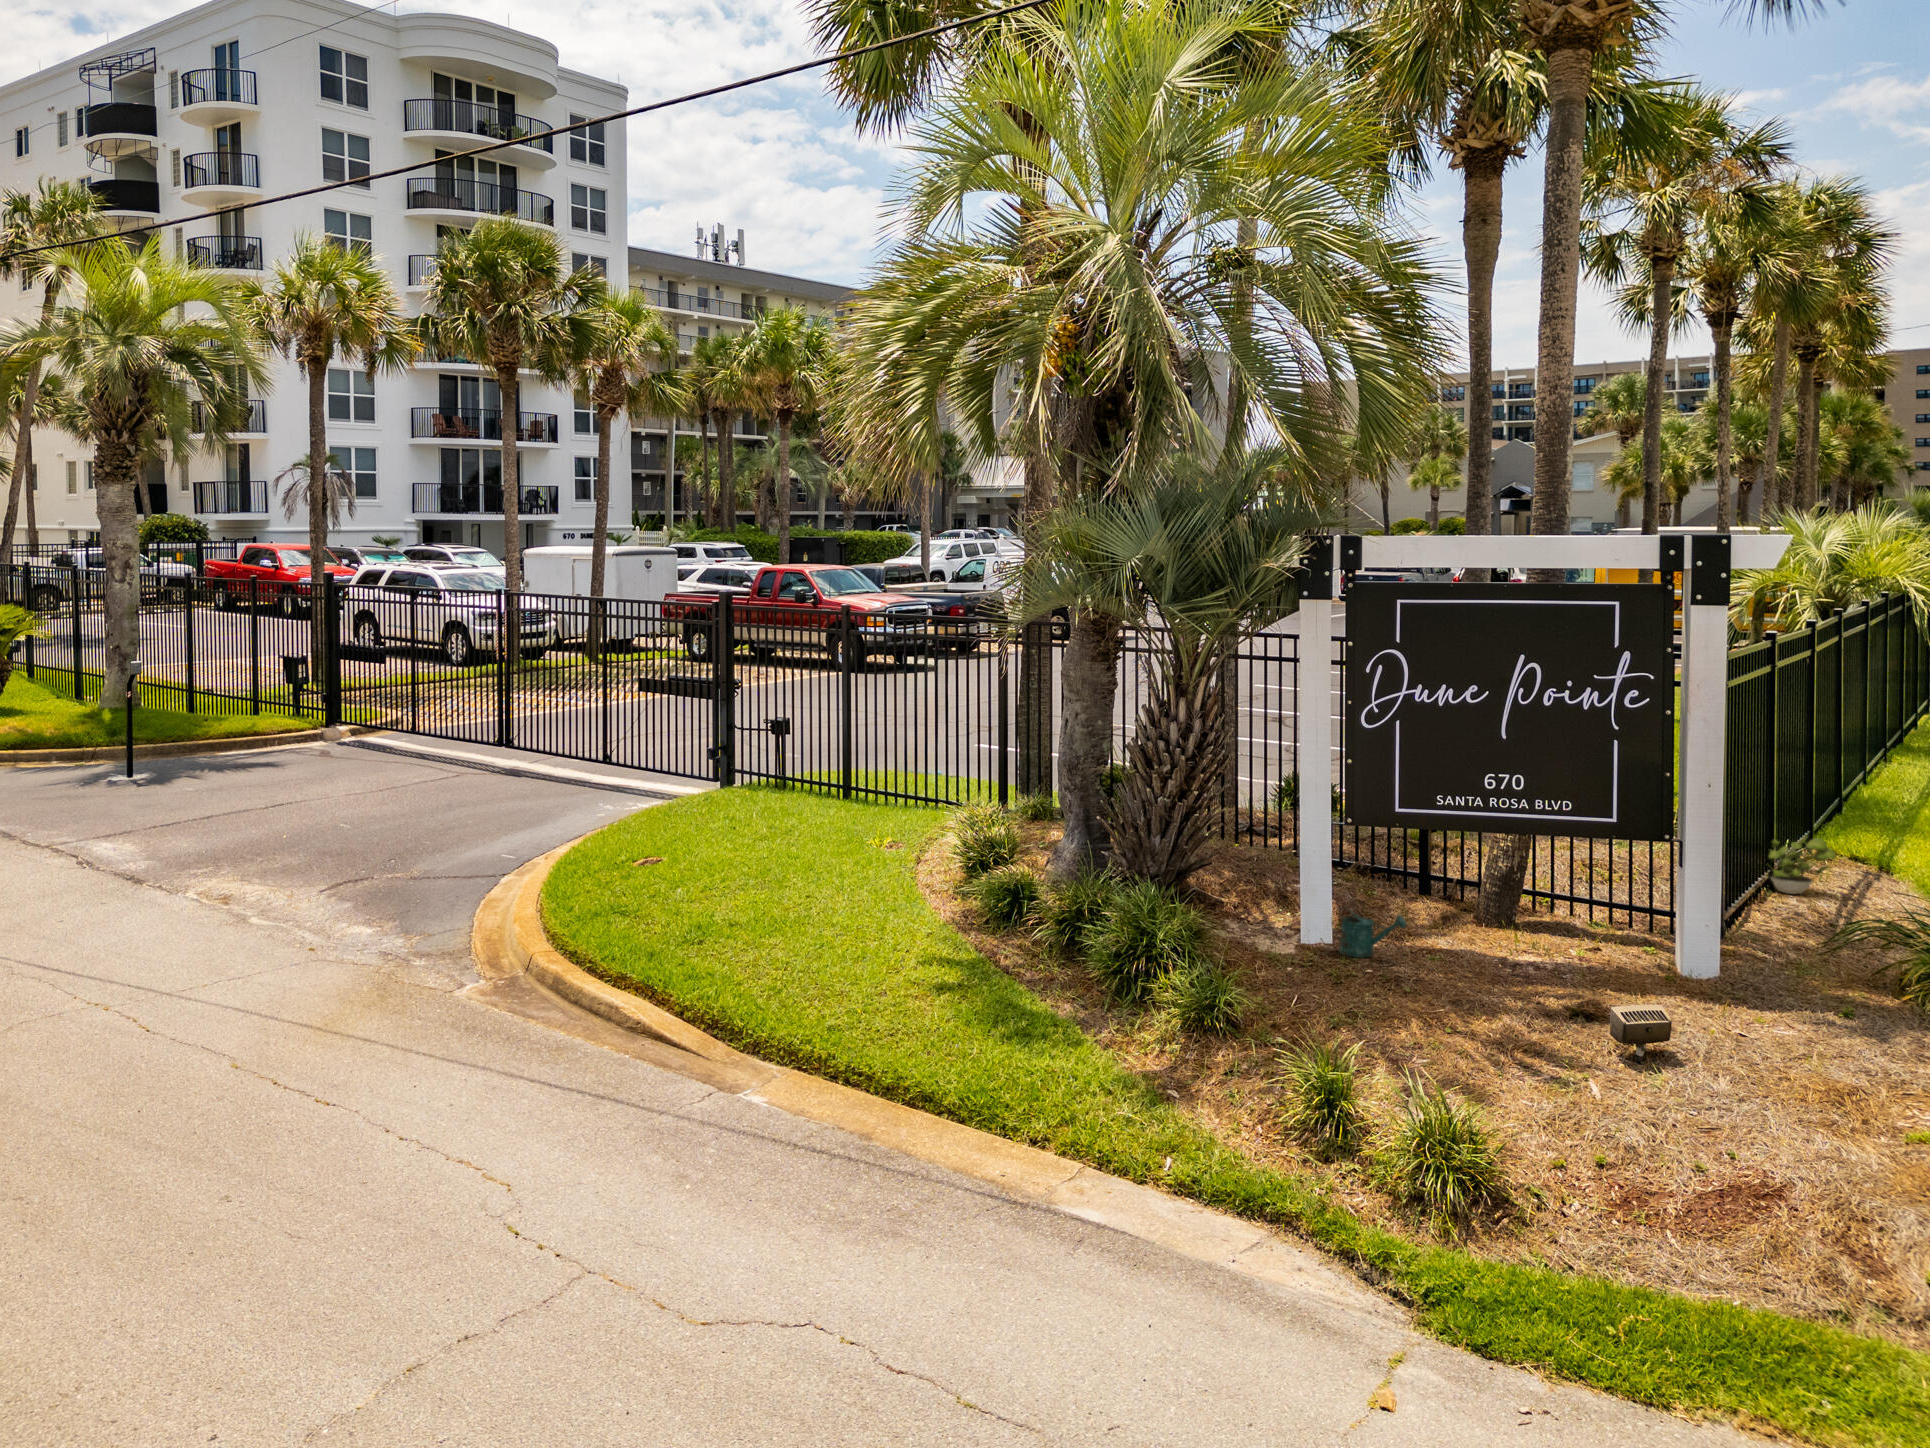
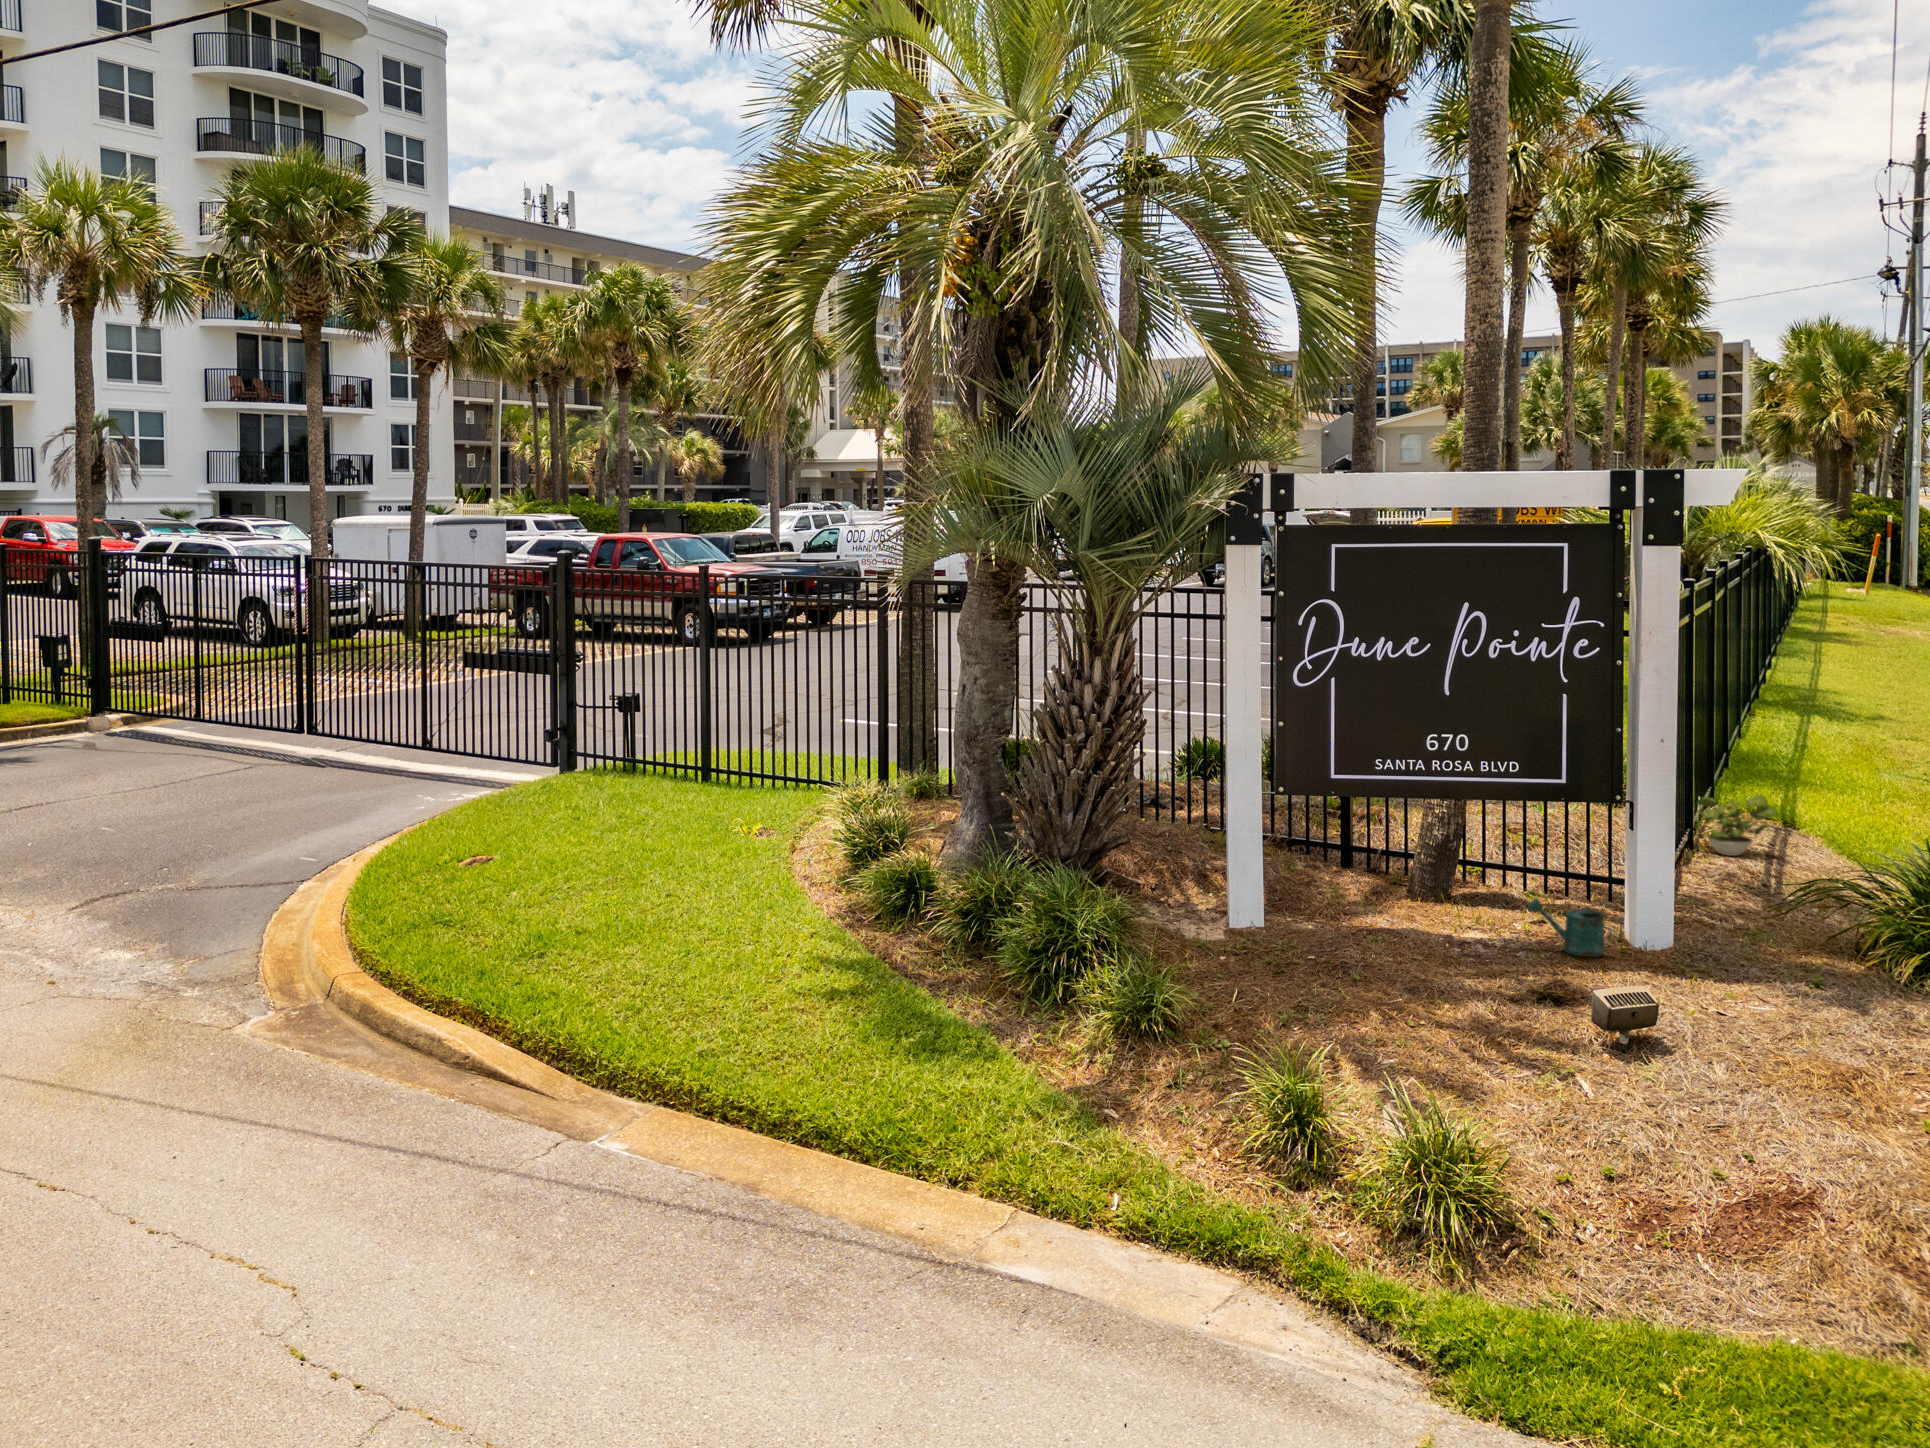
watering can: present [1335,911,1406,958] -> present [1528,898,1615,957]

